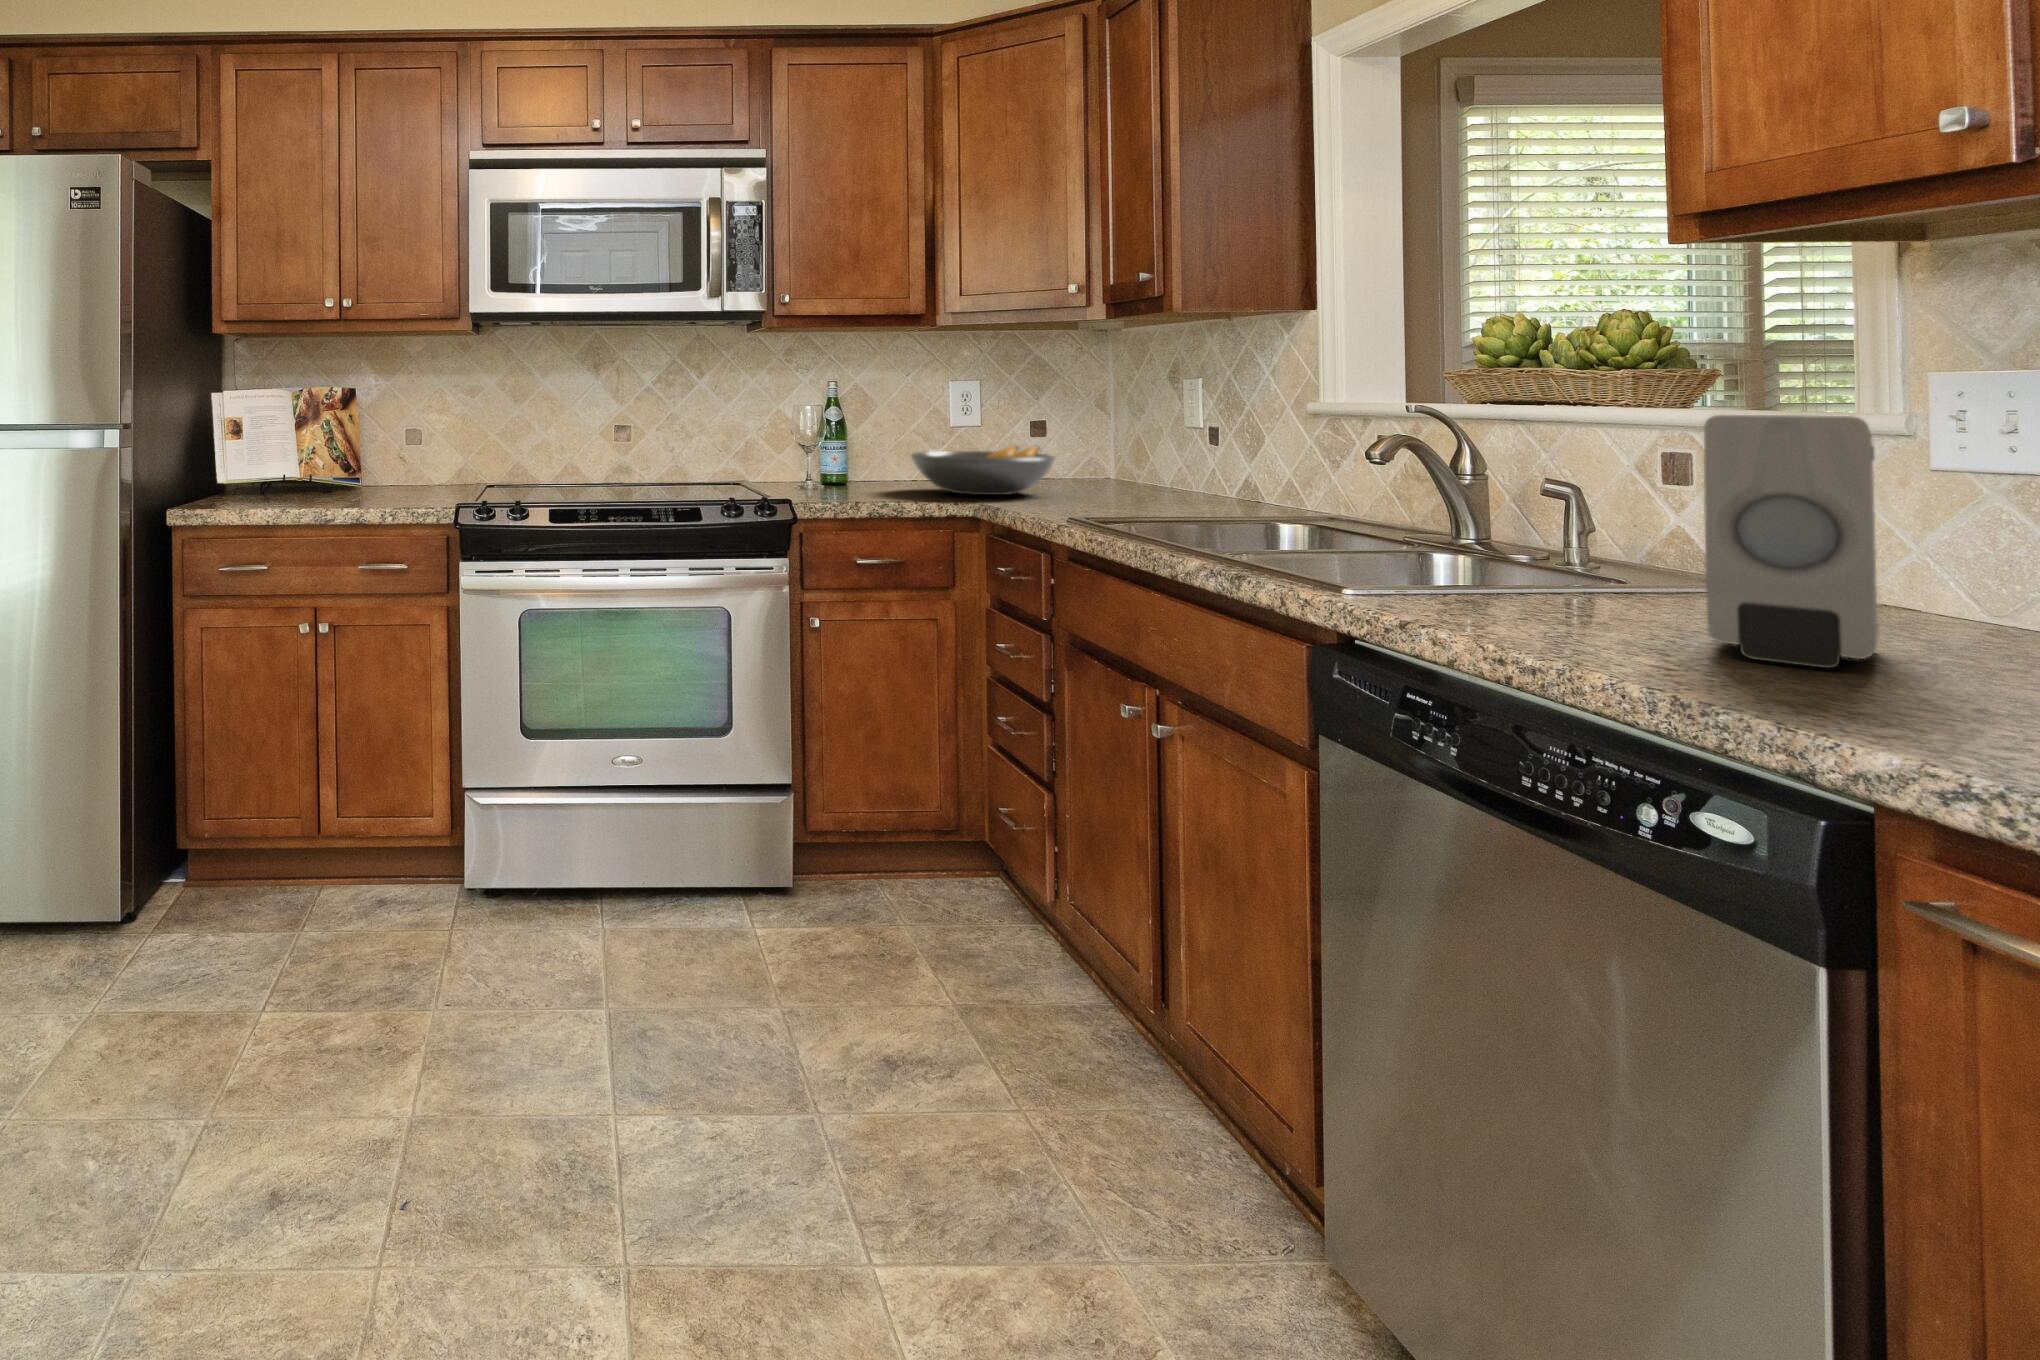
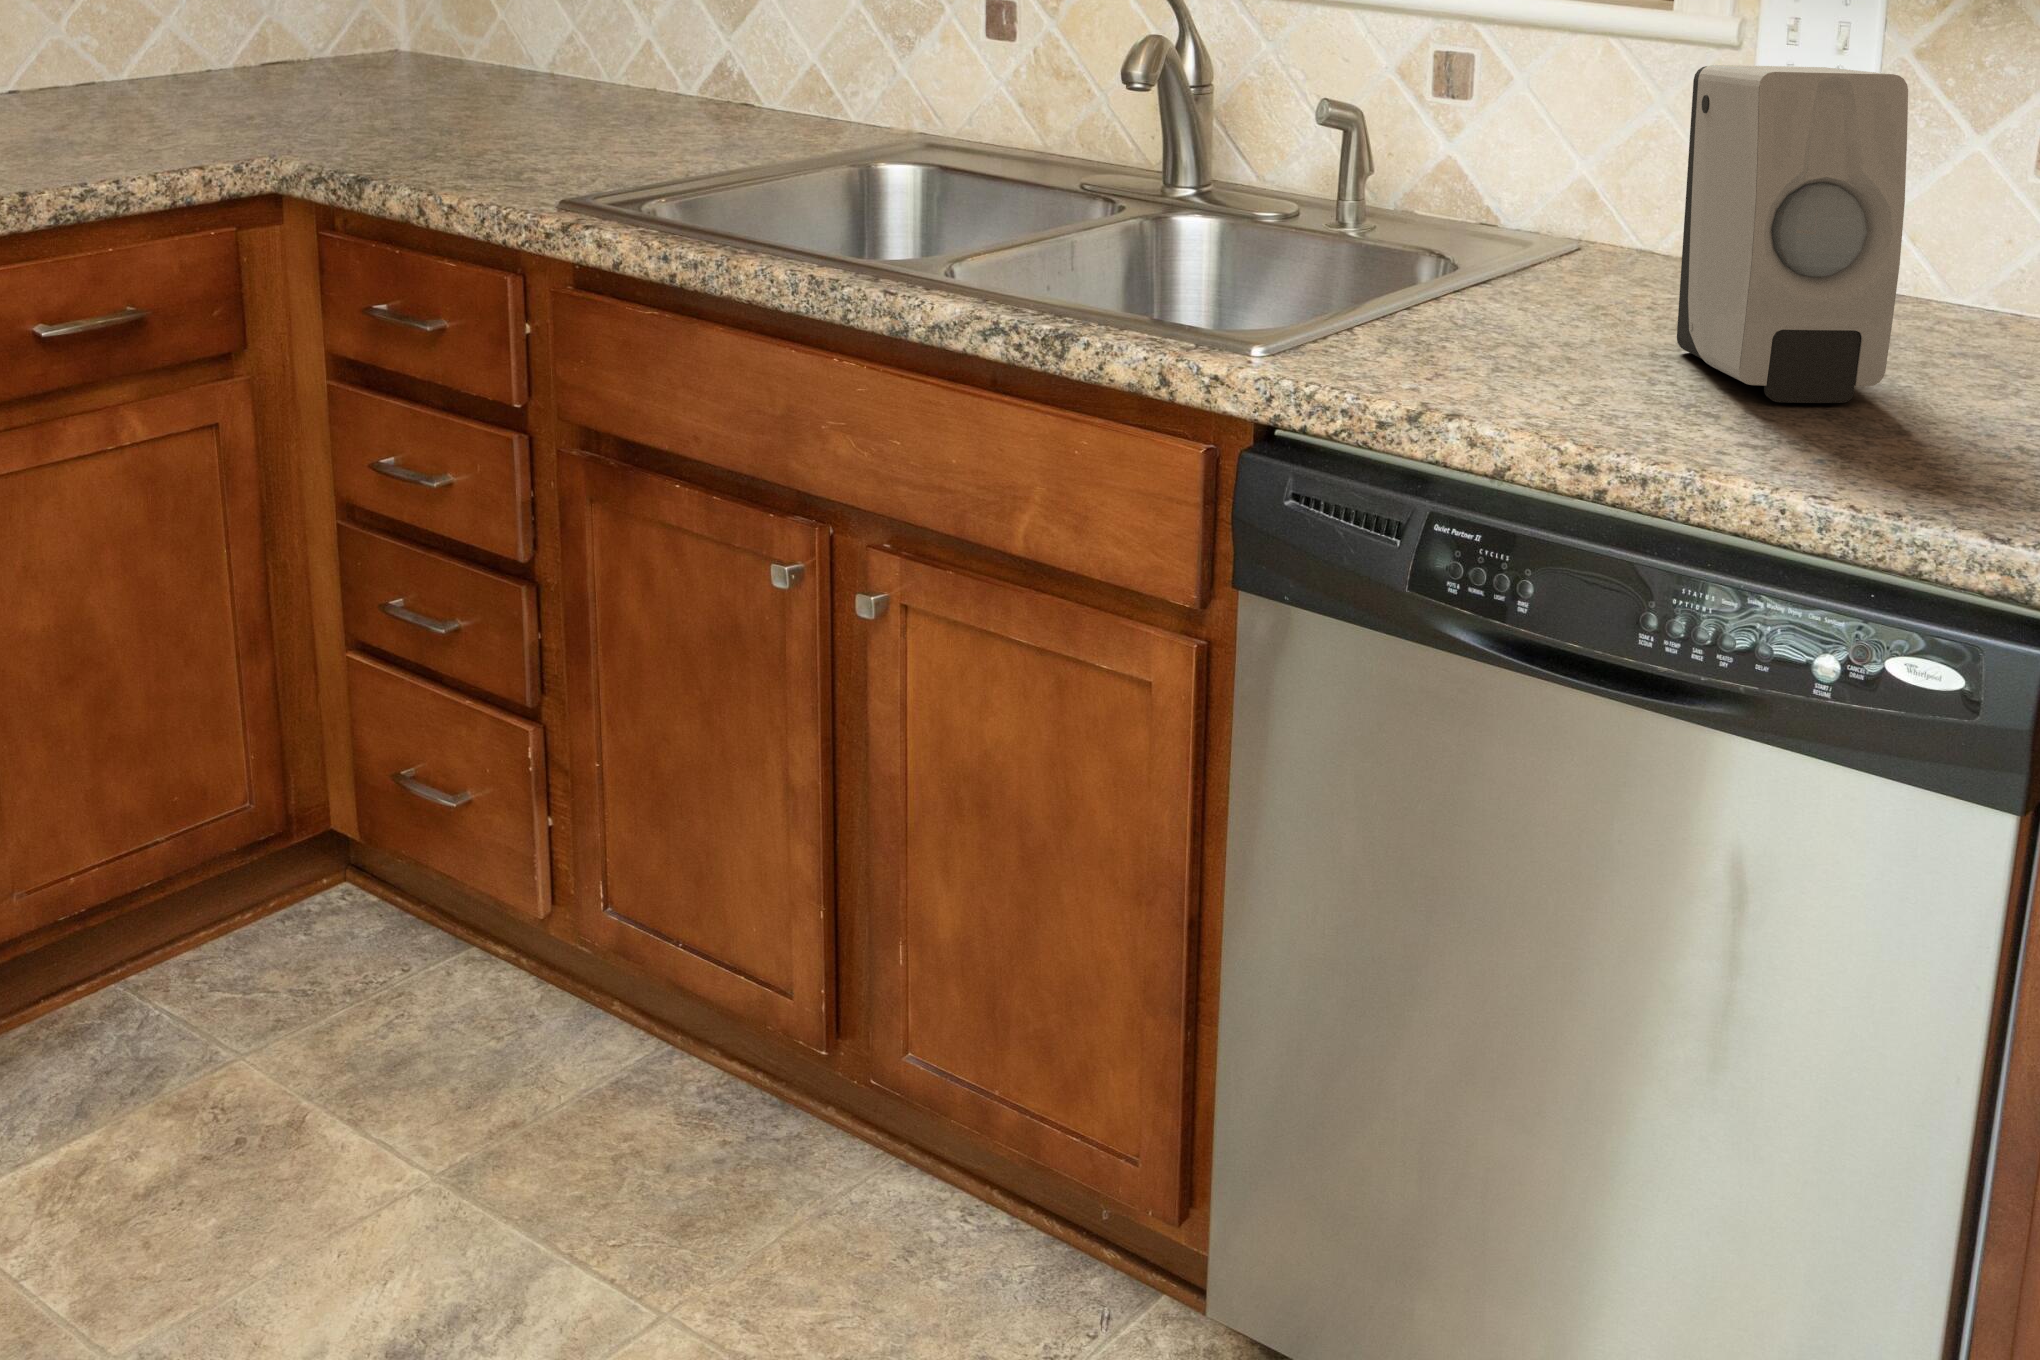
fruit bowl: present [911,445,1055,495] -> none [83,18,407,136]

